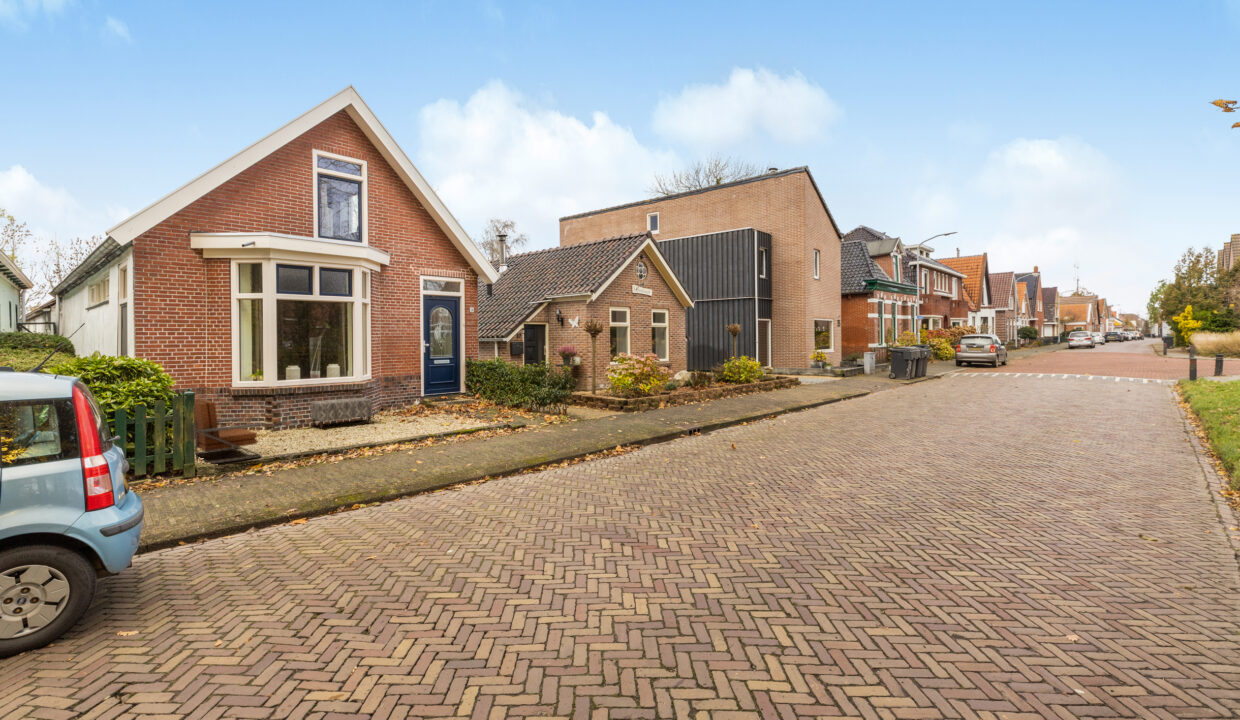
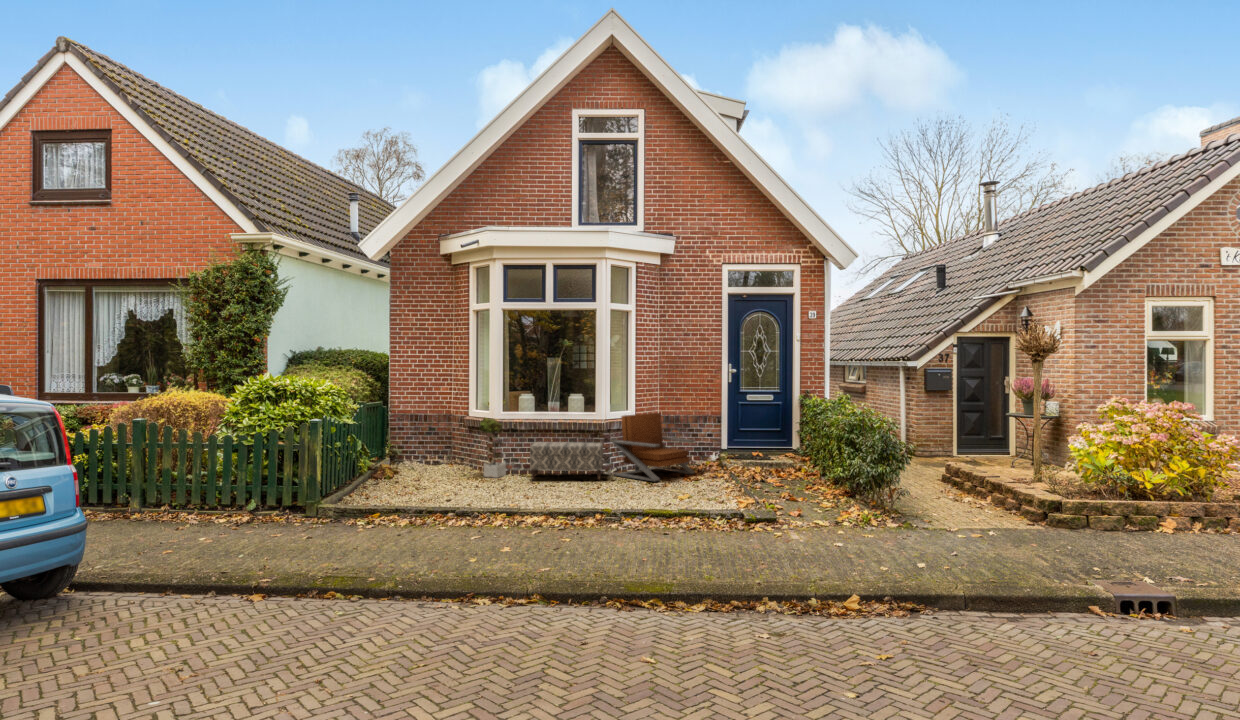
potted tree: none [266,385,289,432] -> present [480,418,506,478]
lounge chair: present [193,398,262,464] -> present [612,413,695,481]

